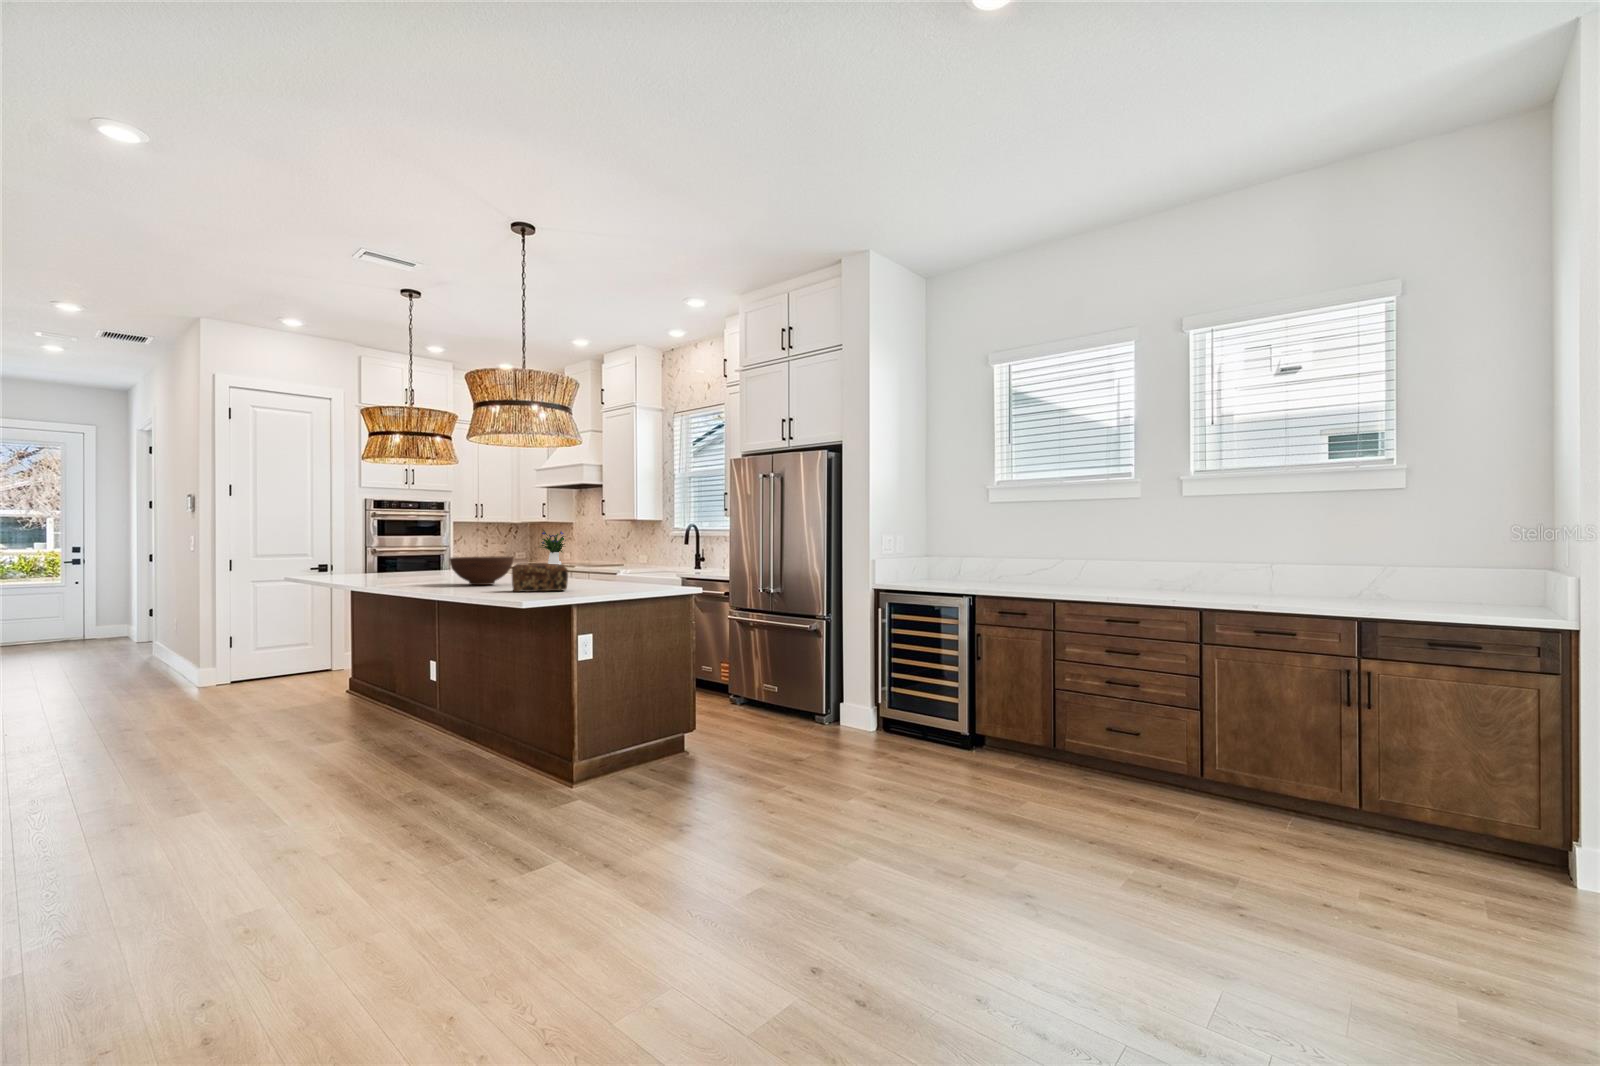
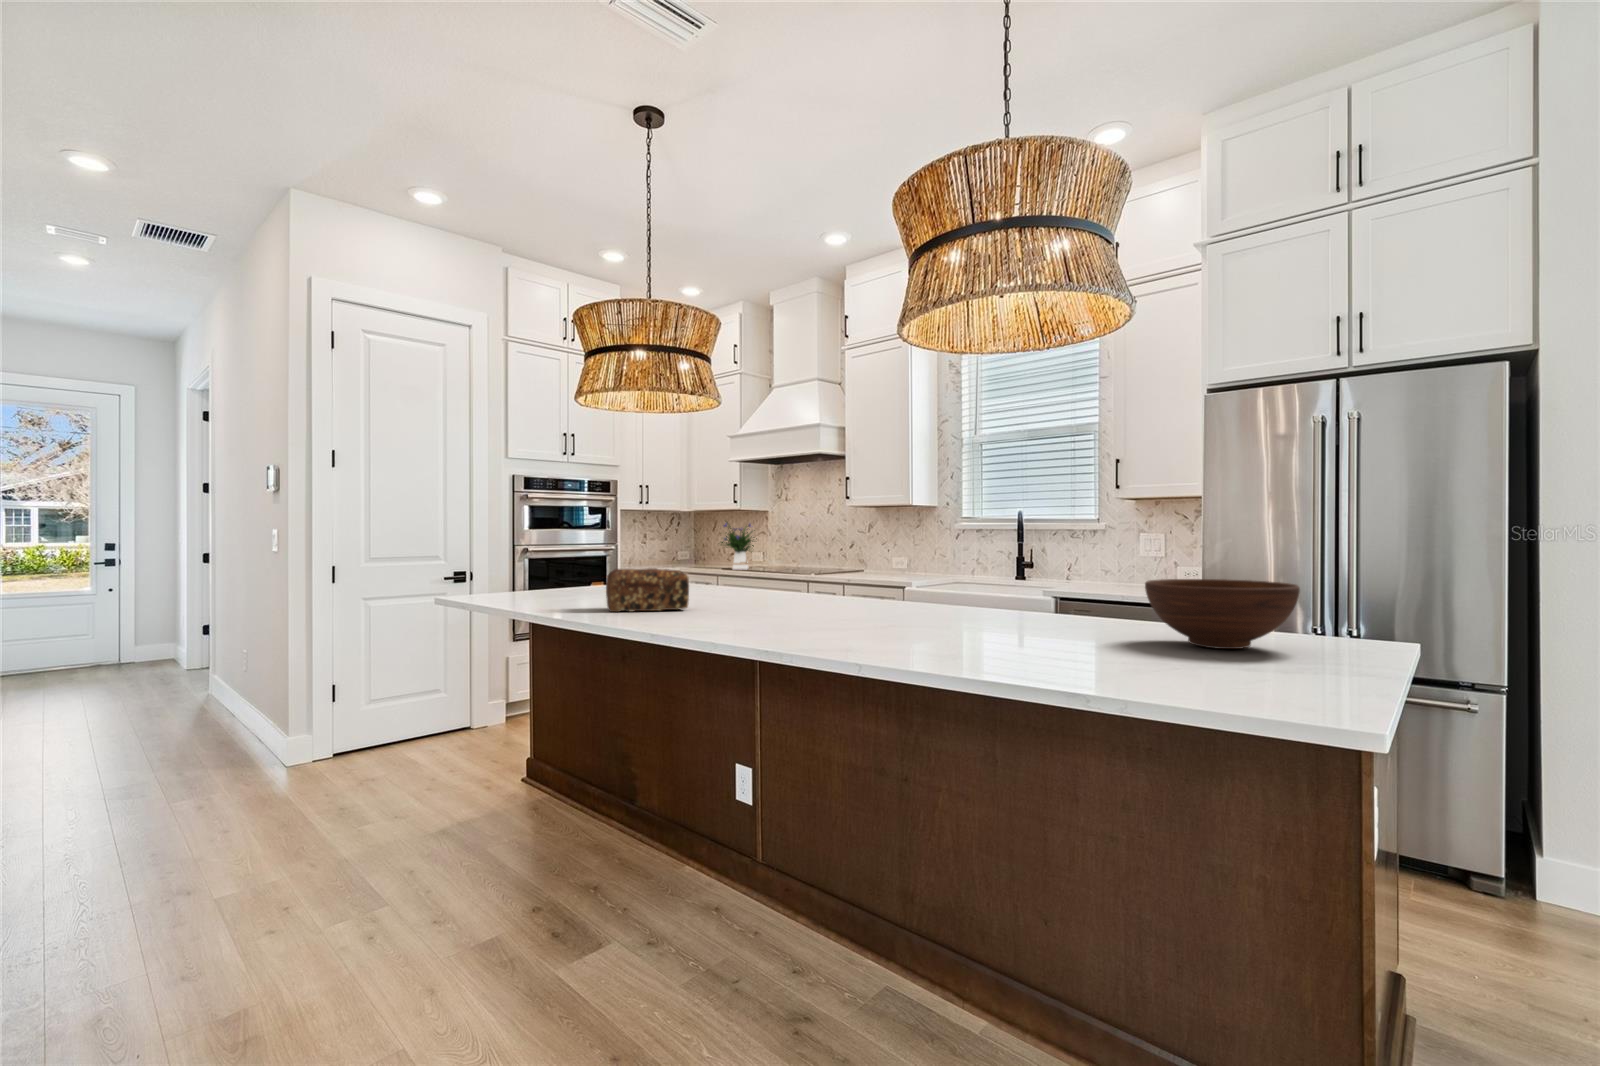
fruit bowl: present [449,556,513,585] -> present [1145,579,1300,649]
bread loaf: present [512,563,568,592] -> present [606,568,689,612]

